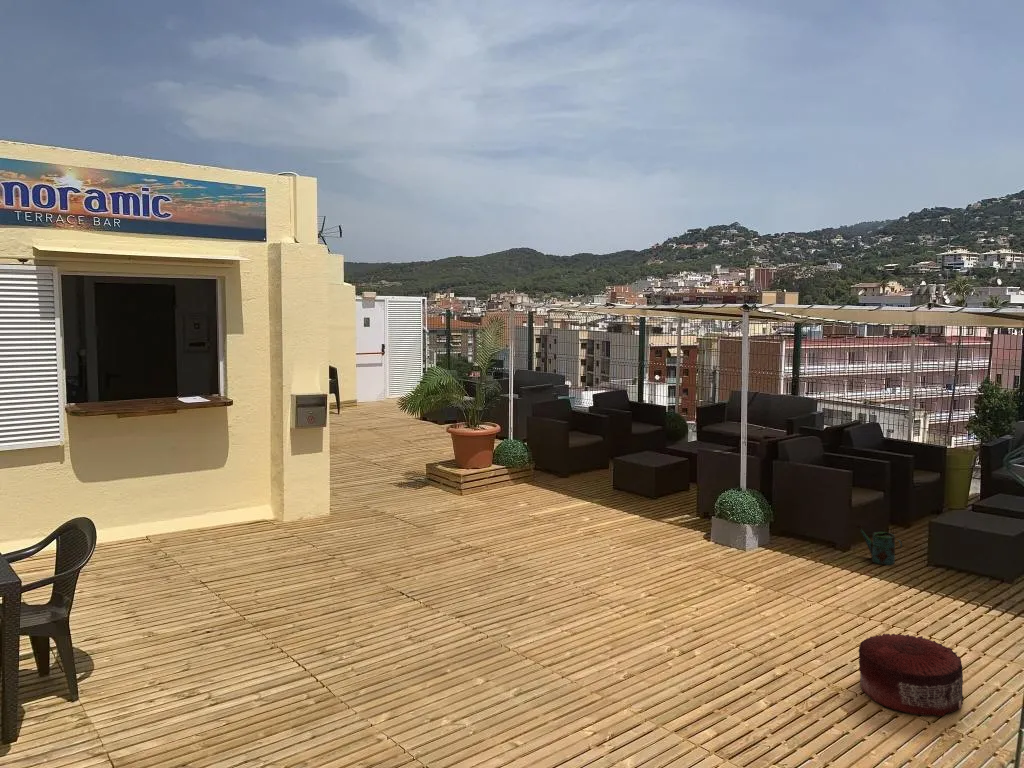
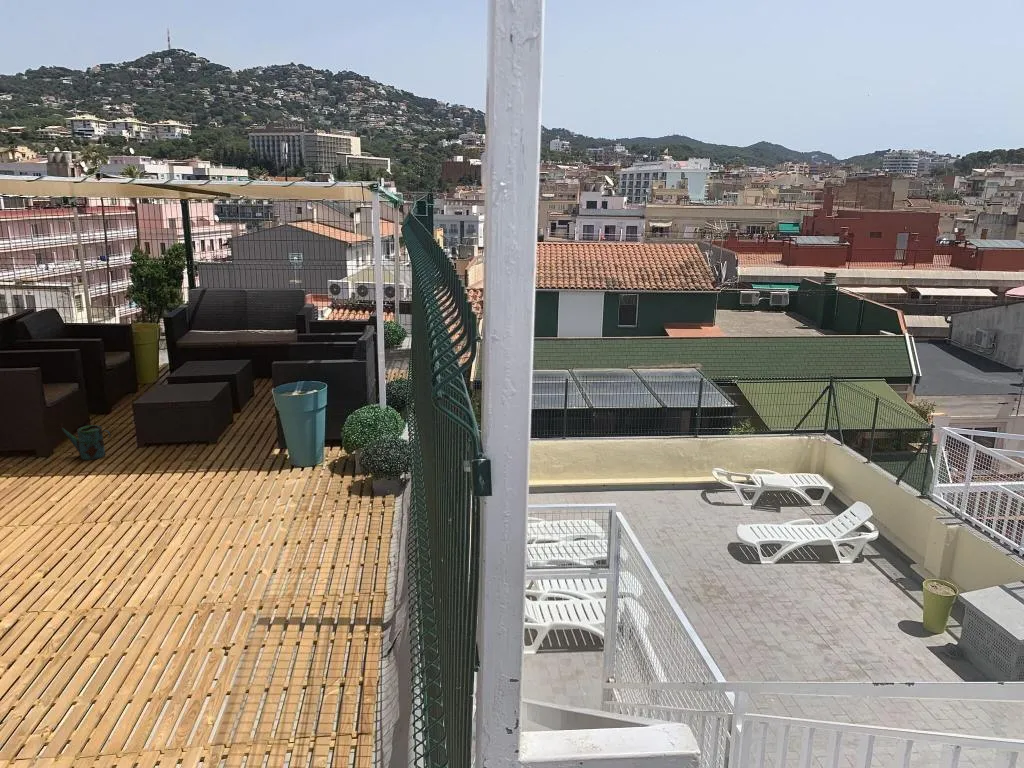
pouf: present [859,634,964,716] -> none [98,524,206,609]

